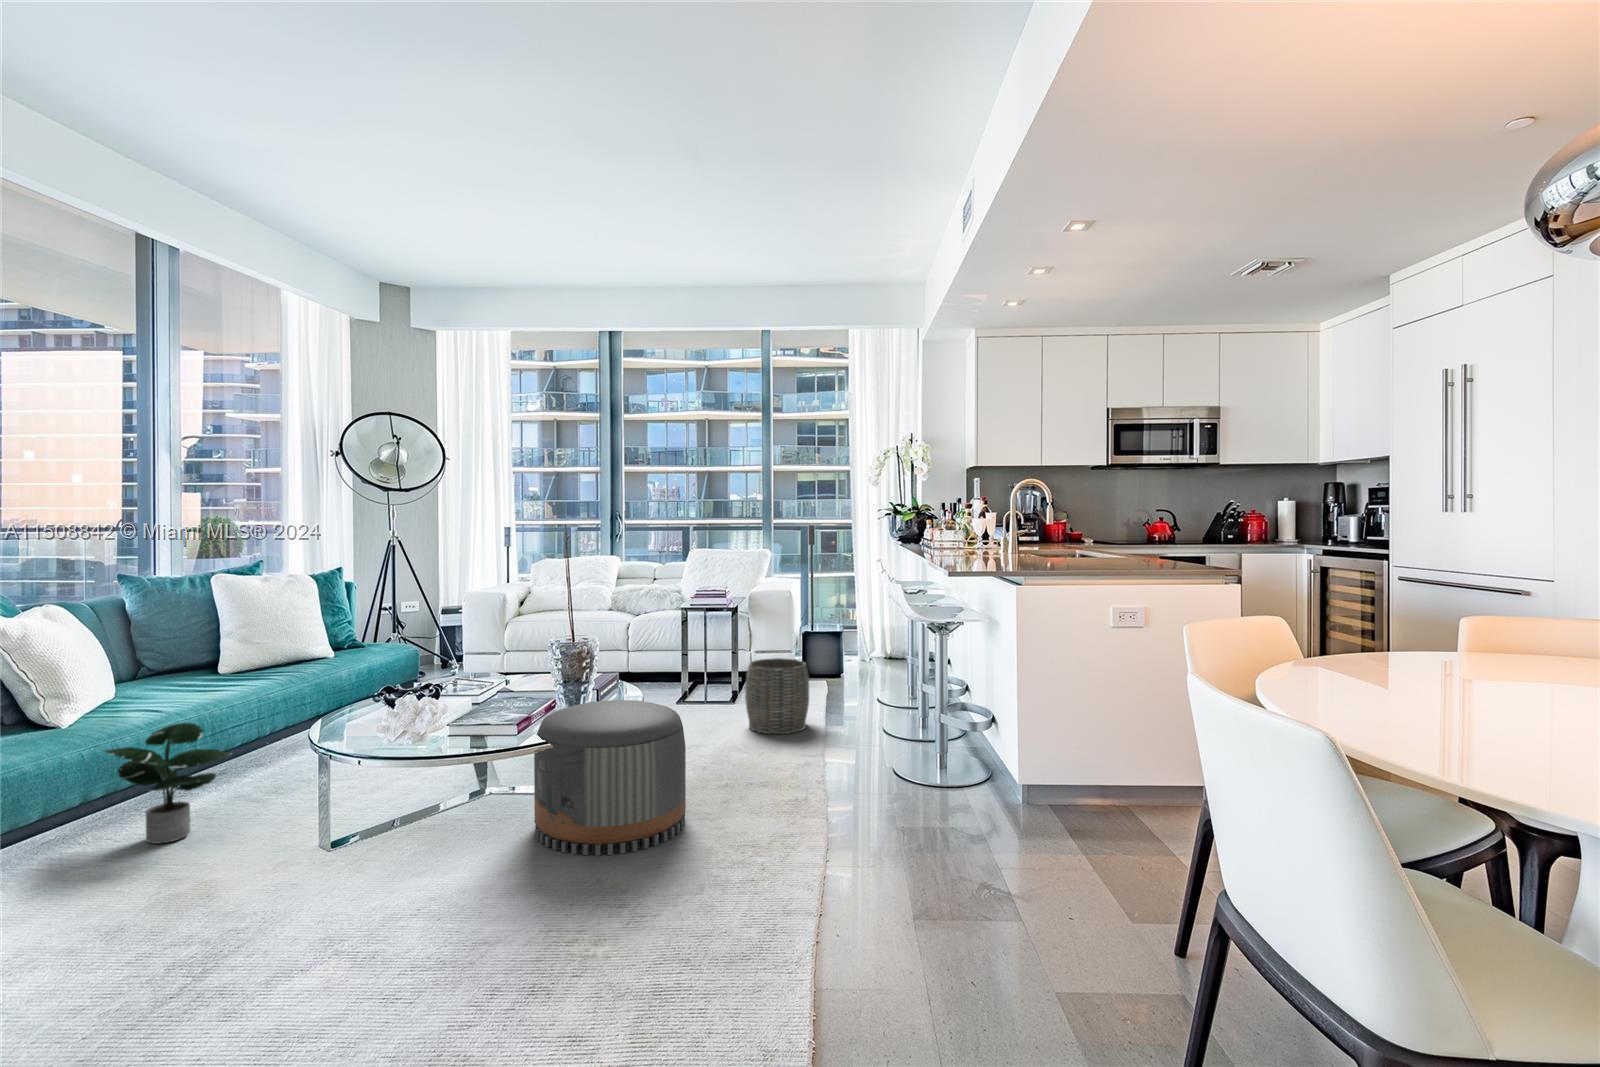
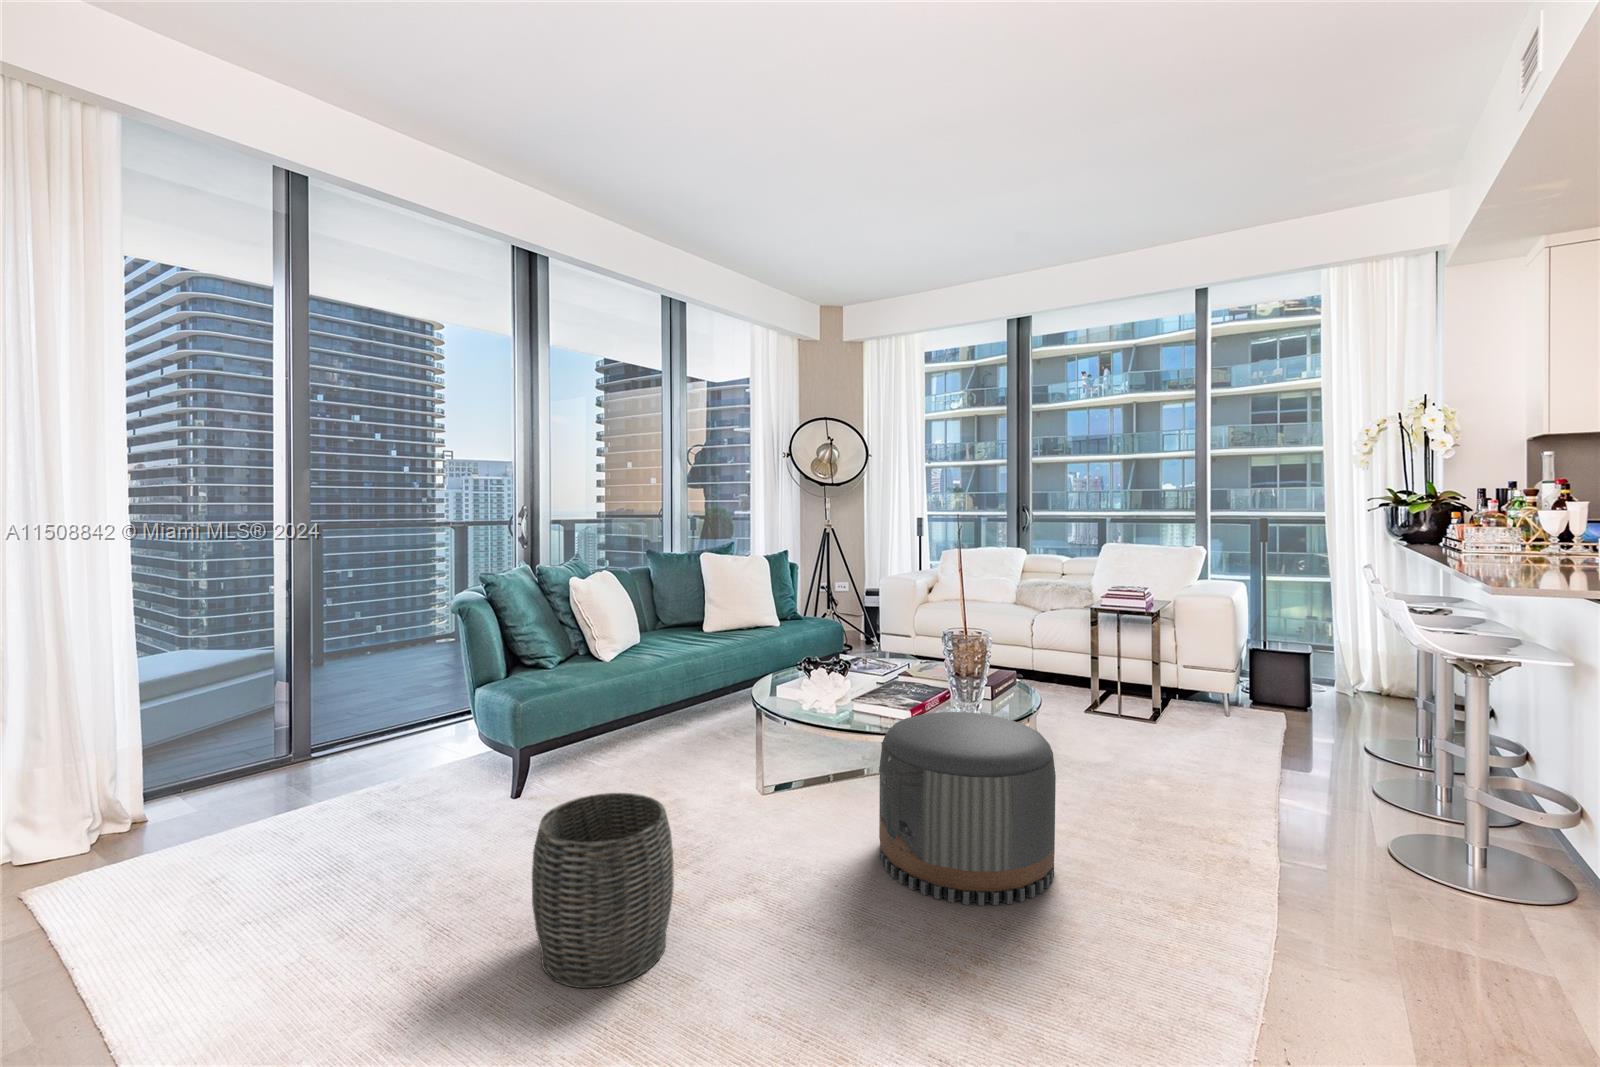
woven basket: present [745,658,809,734] -> present [532,793,674,988]
potted plant: present [105,723,231,844] -> none [552,679,640,781]

